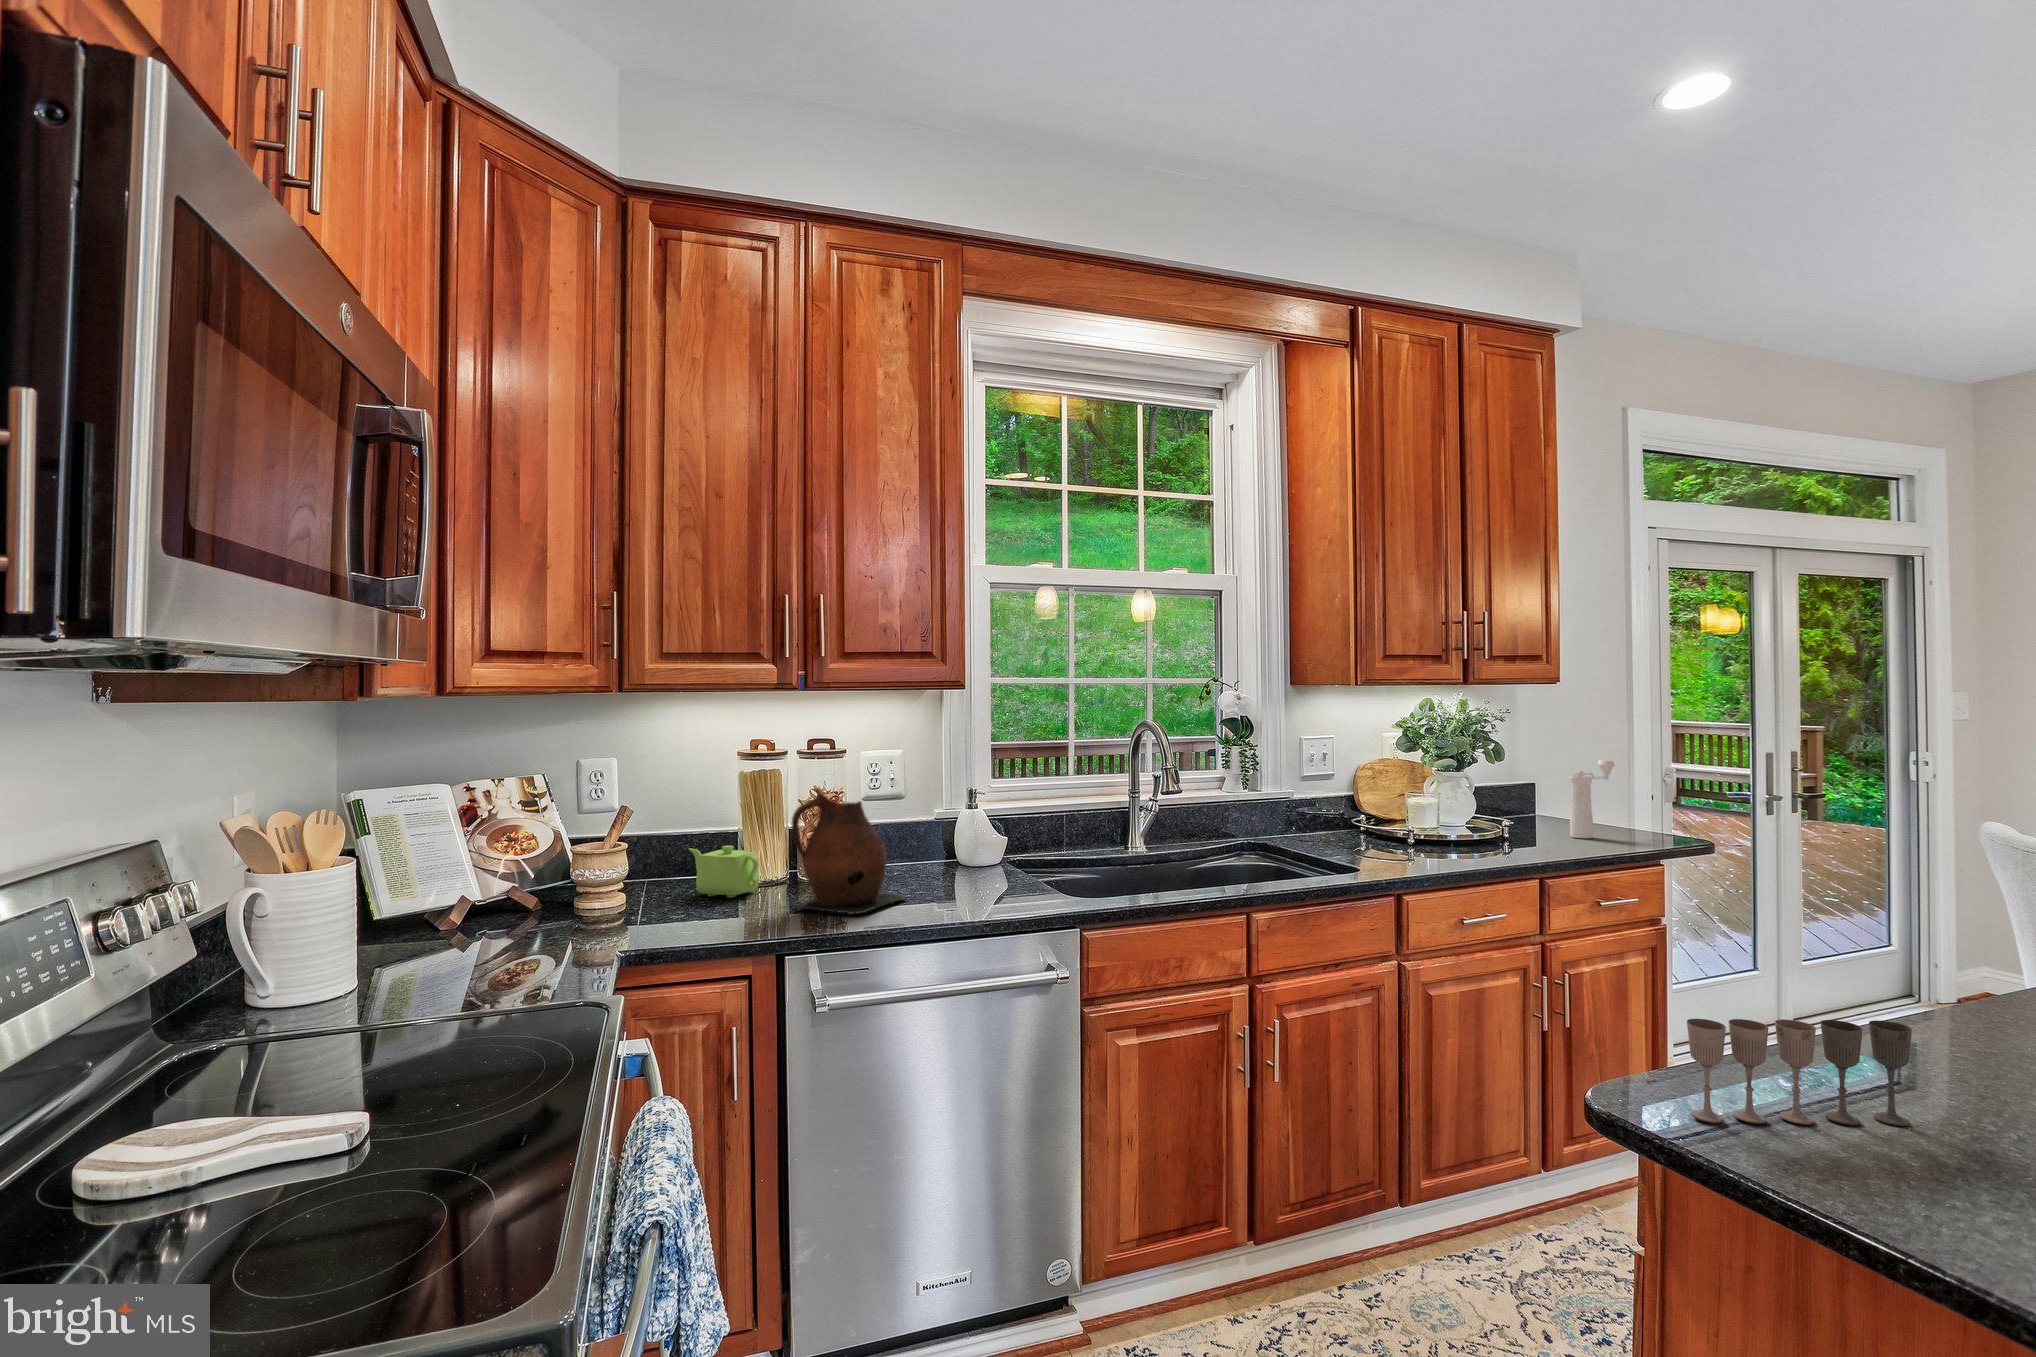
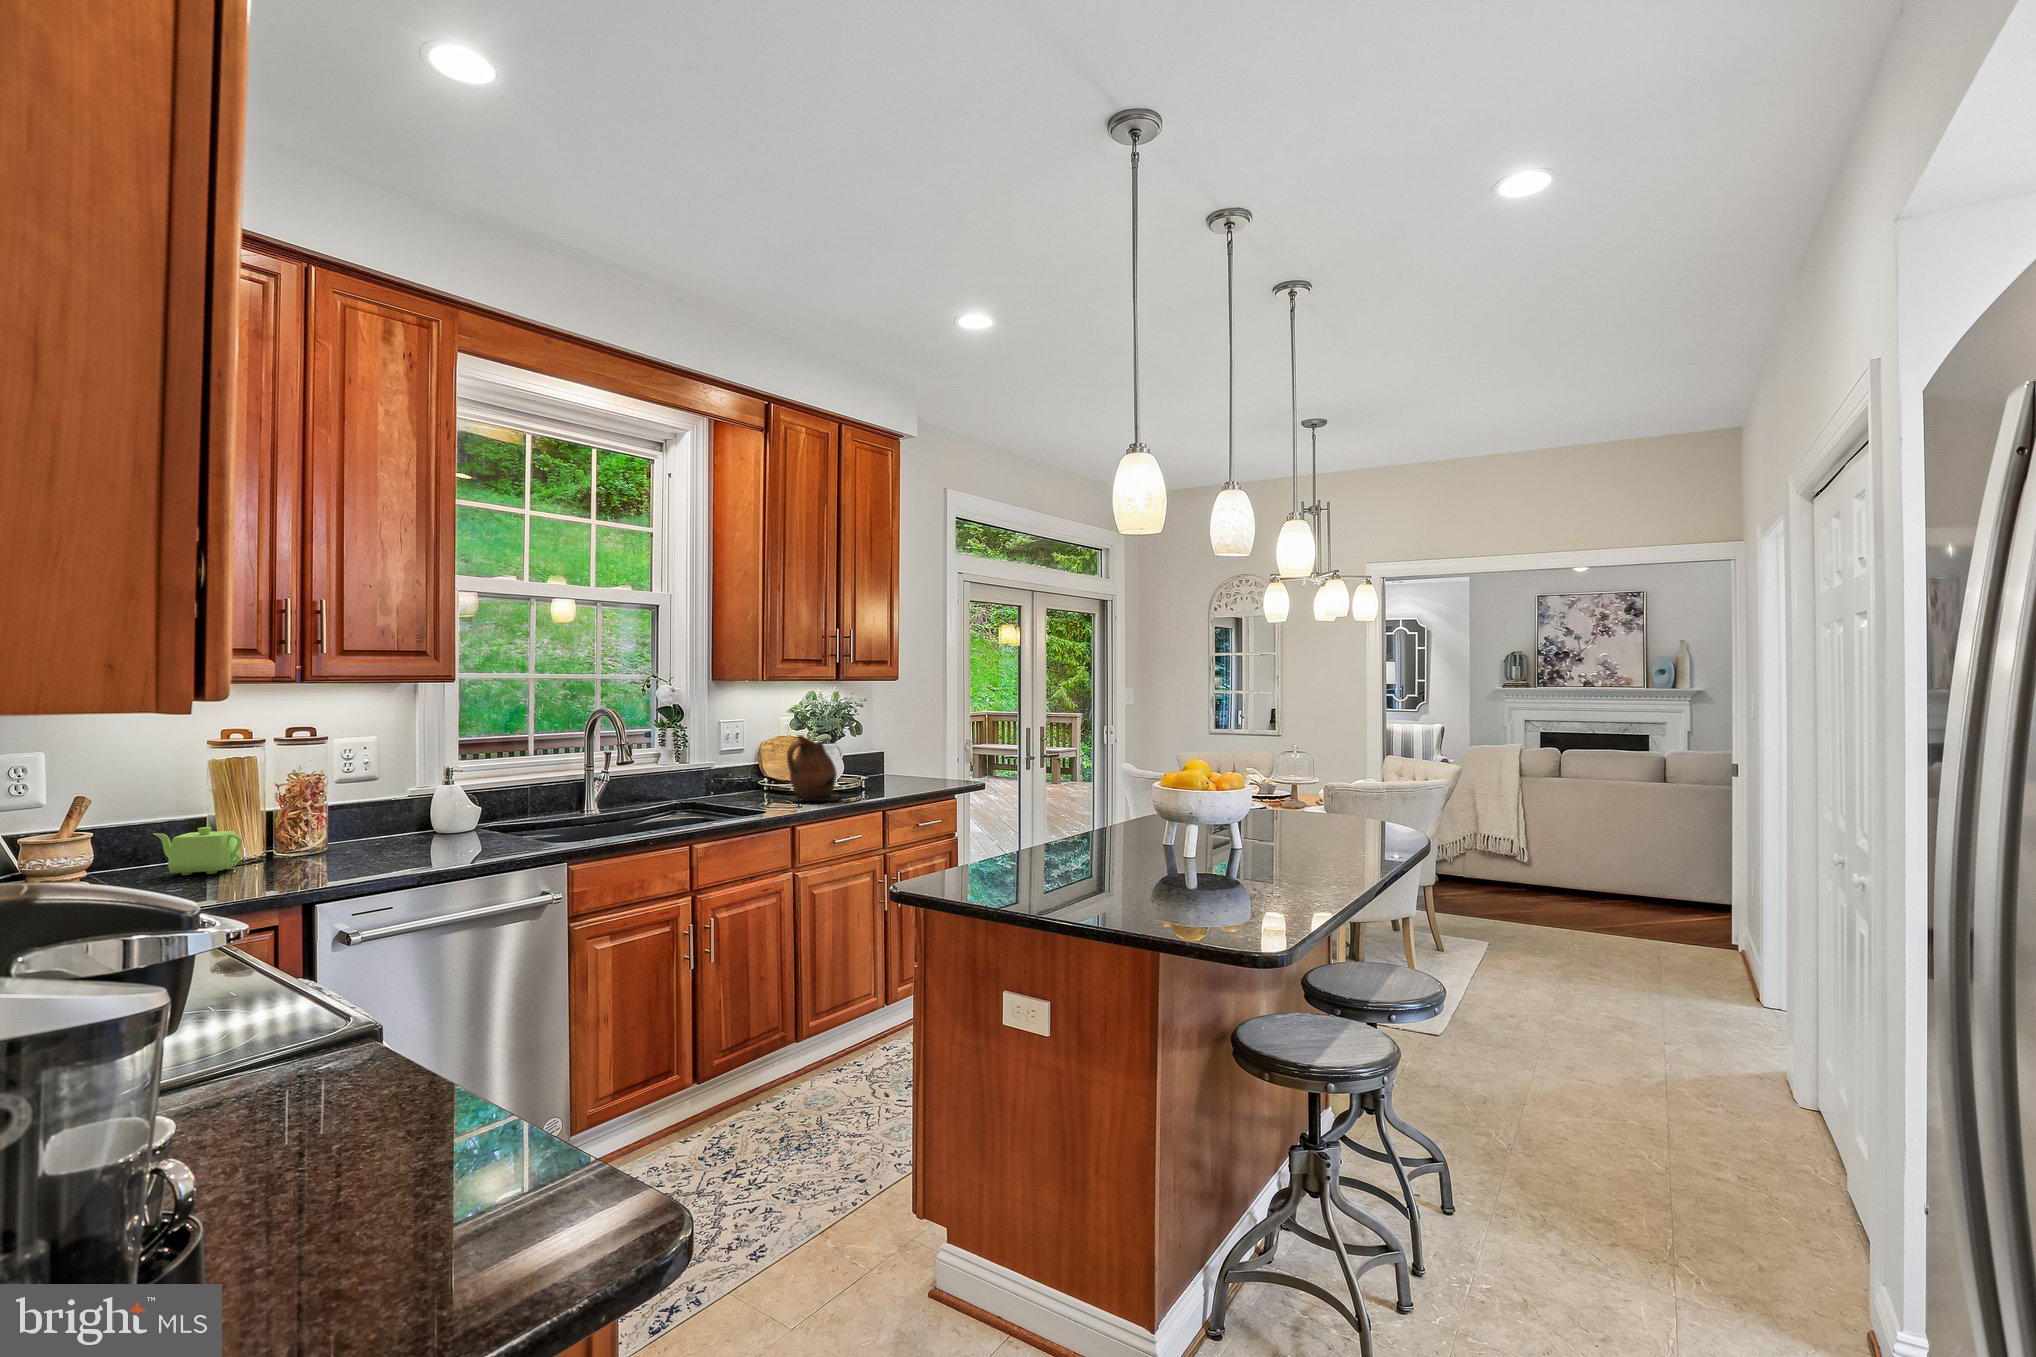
pepper mill: present [1569,760,1615,838] -> none [903,733,931,786]
ceramic pitcher: present [792,787,905,915] -> present [787,735,839,801]
wine glass: present [1687,1019,1912,1126] -> none [942,835,1027,888]

